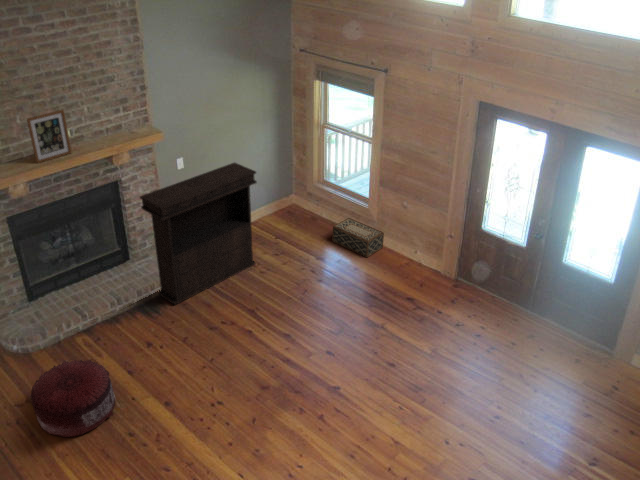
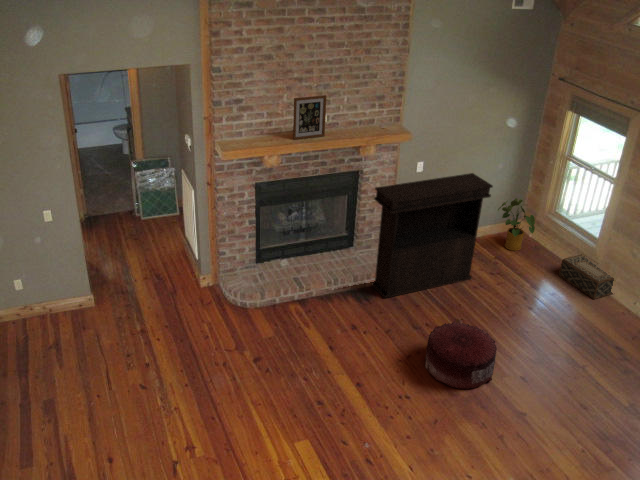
house plant: none [265,177,303,227] -> present [498,198,535,251]
pouf: present [31,360,116,437] -> present [425,322,497,389]

